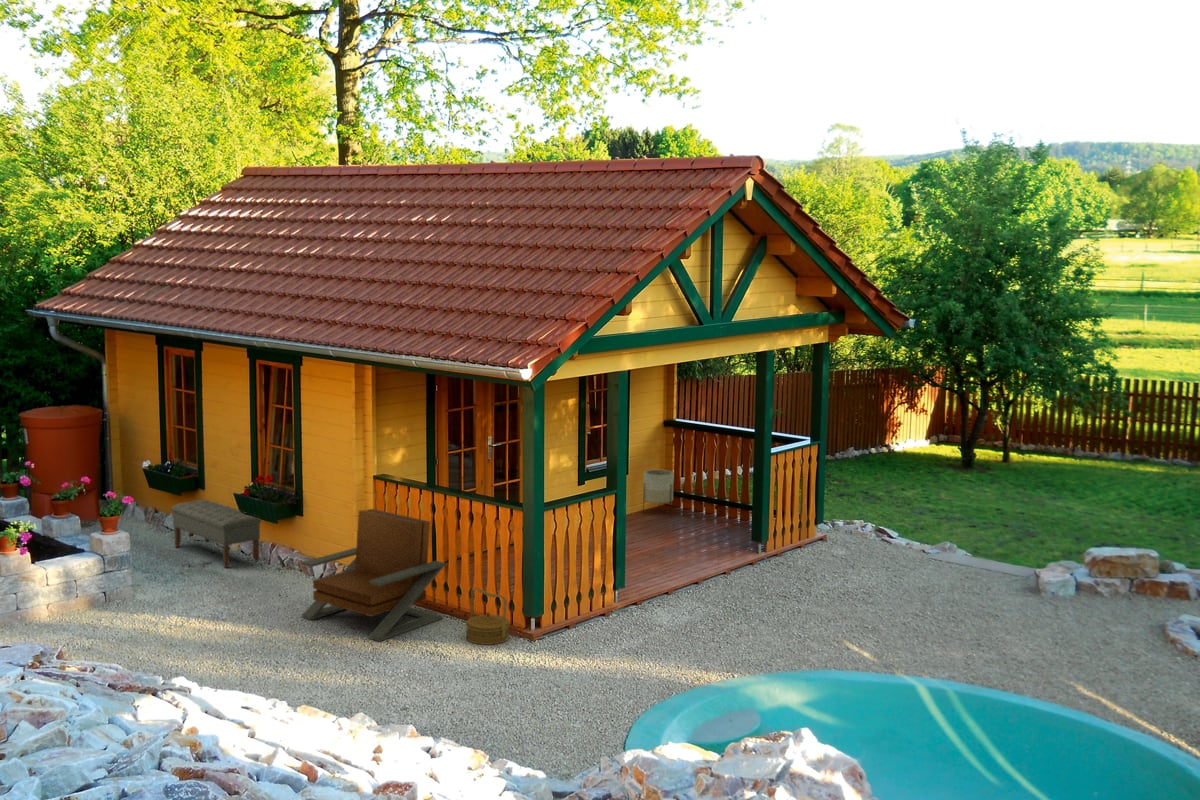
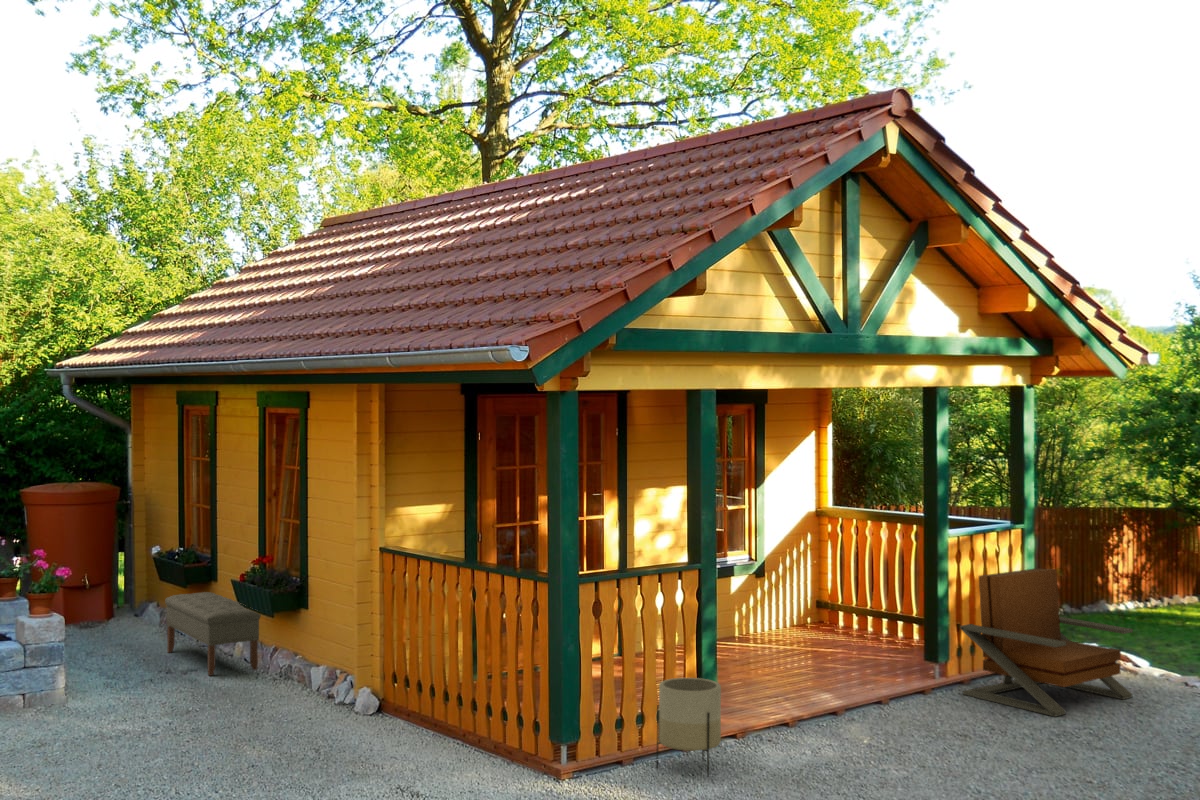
planter: present [643,470,674,511] -> present [657,678,721,776]
lounge chair: present [302,509,445,641] -> present [960,568,1133,717]
woven basket: present [466,588,510,645] -> none [467,698,532,782]

